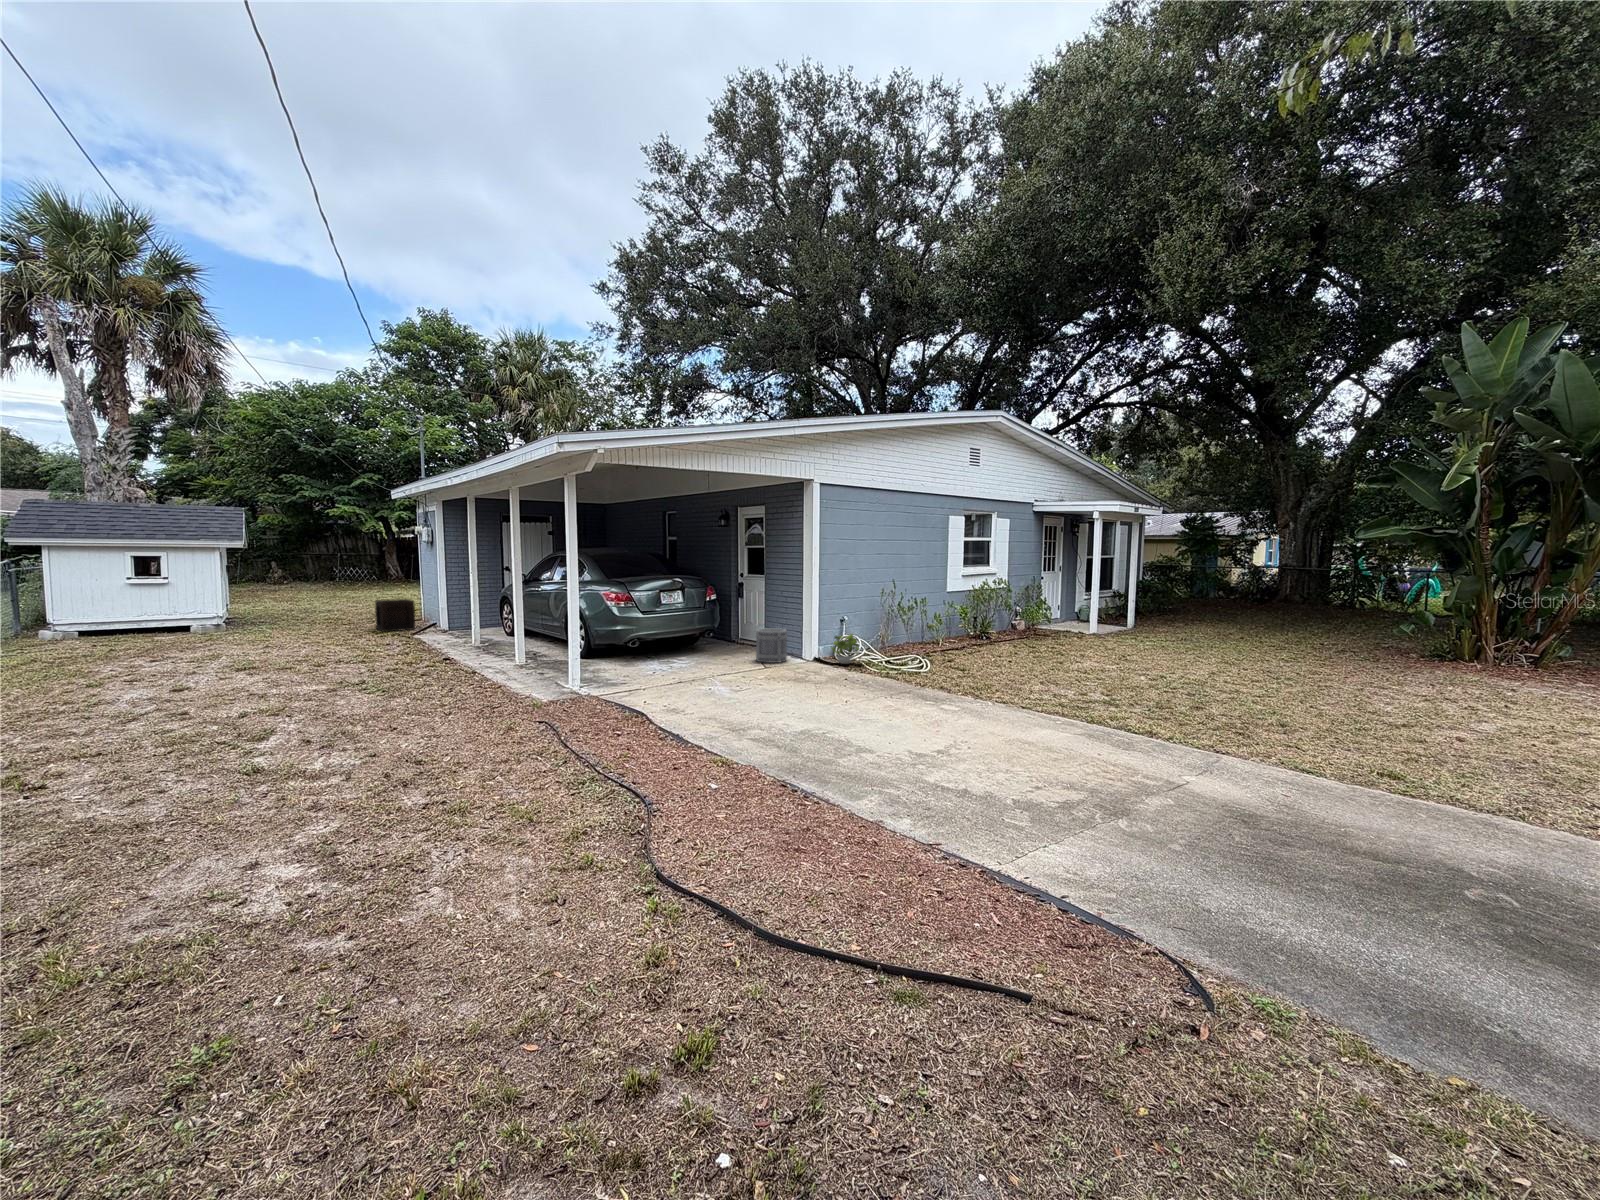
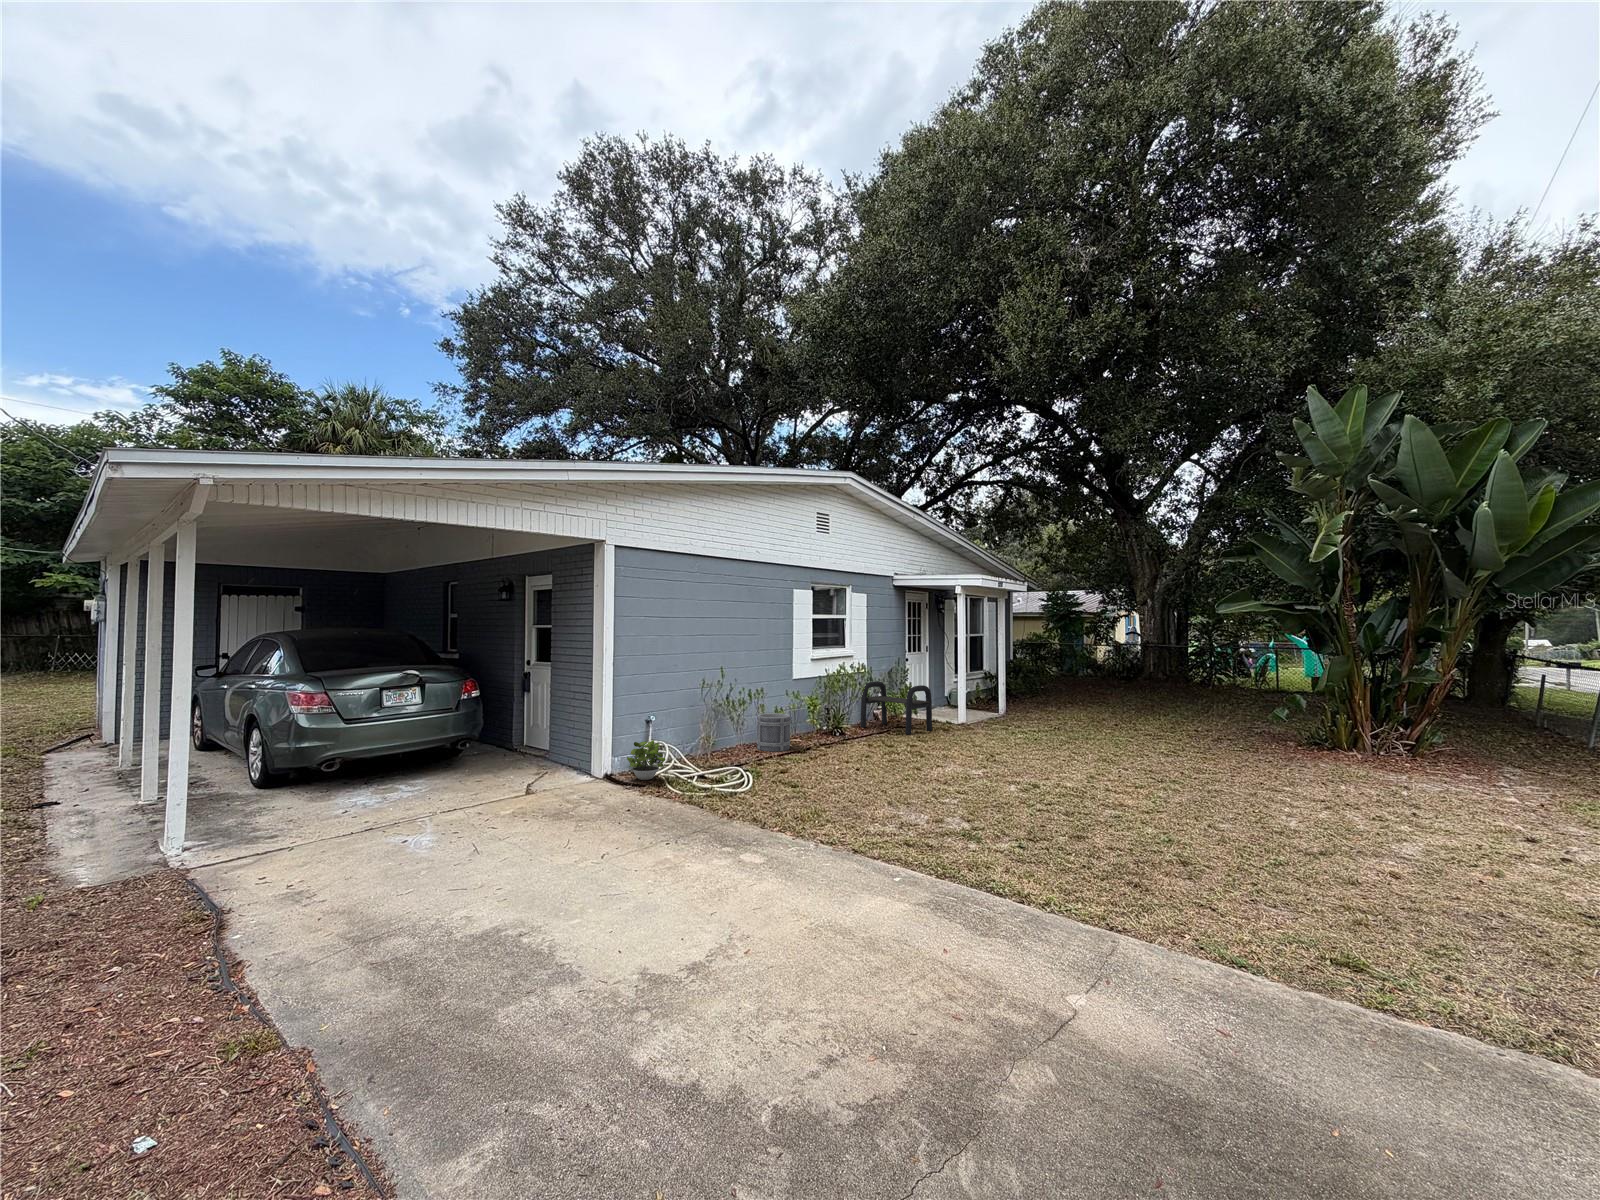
bench: none [1002,596,1068,641] -> present [860,681,932,734]
wooden crate: present [375,599,415,631] -> none [47,695,106,740]
bucket: present [756,628,787,663] -> present [757,713,791,751]

